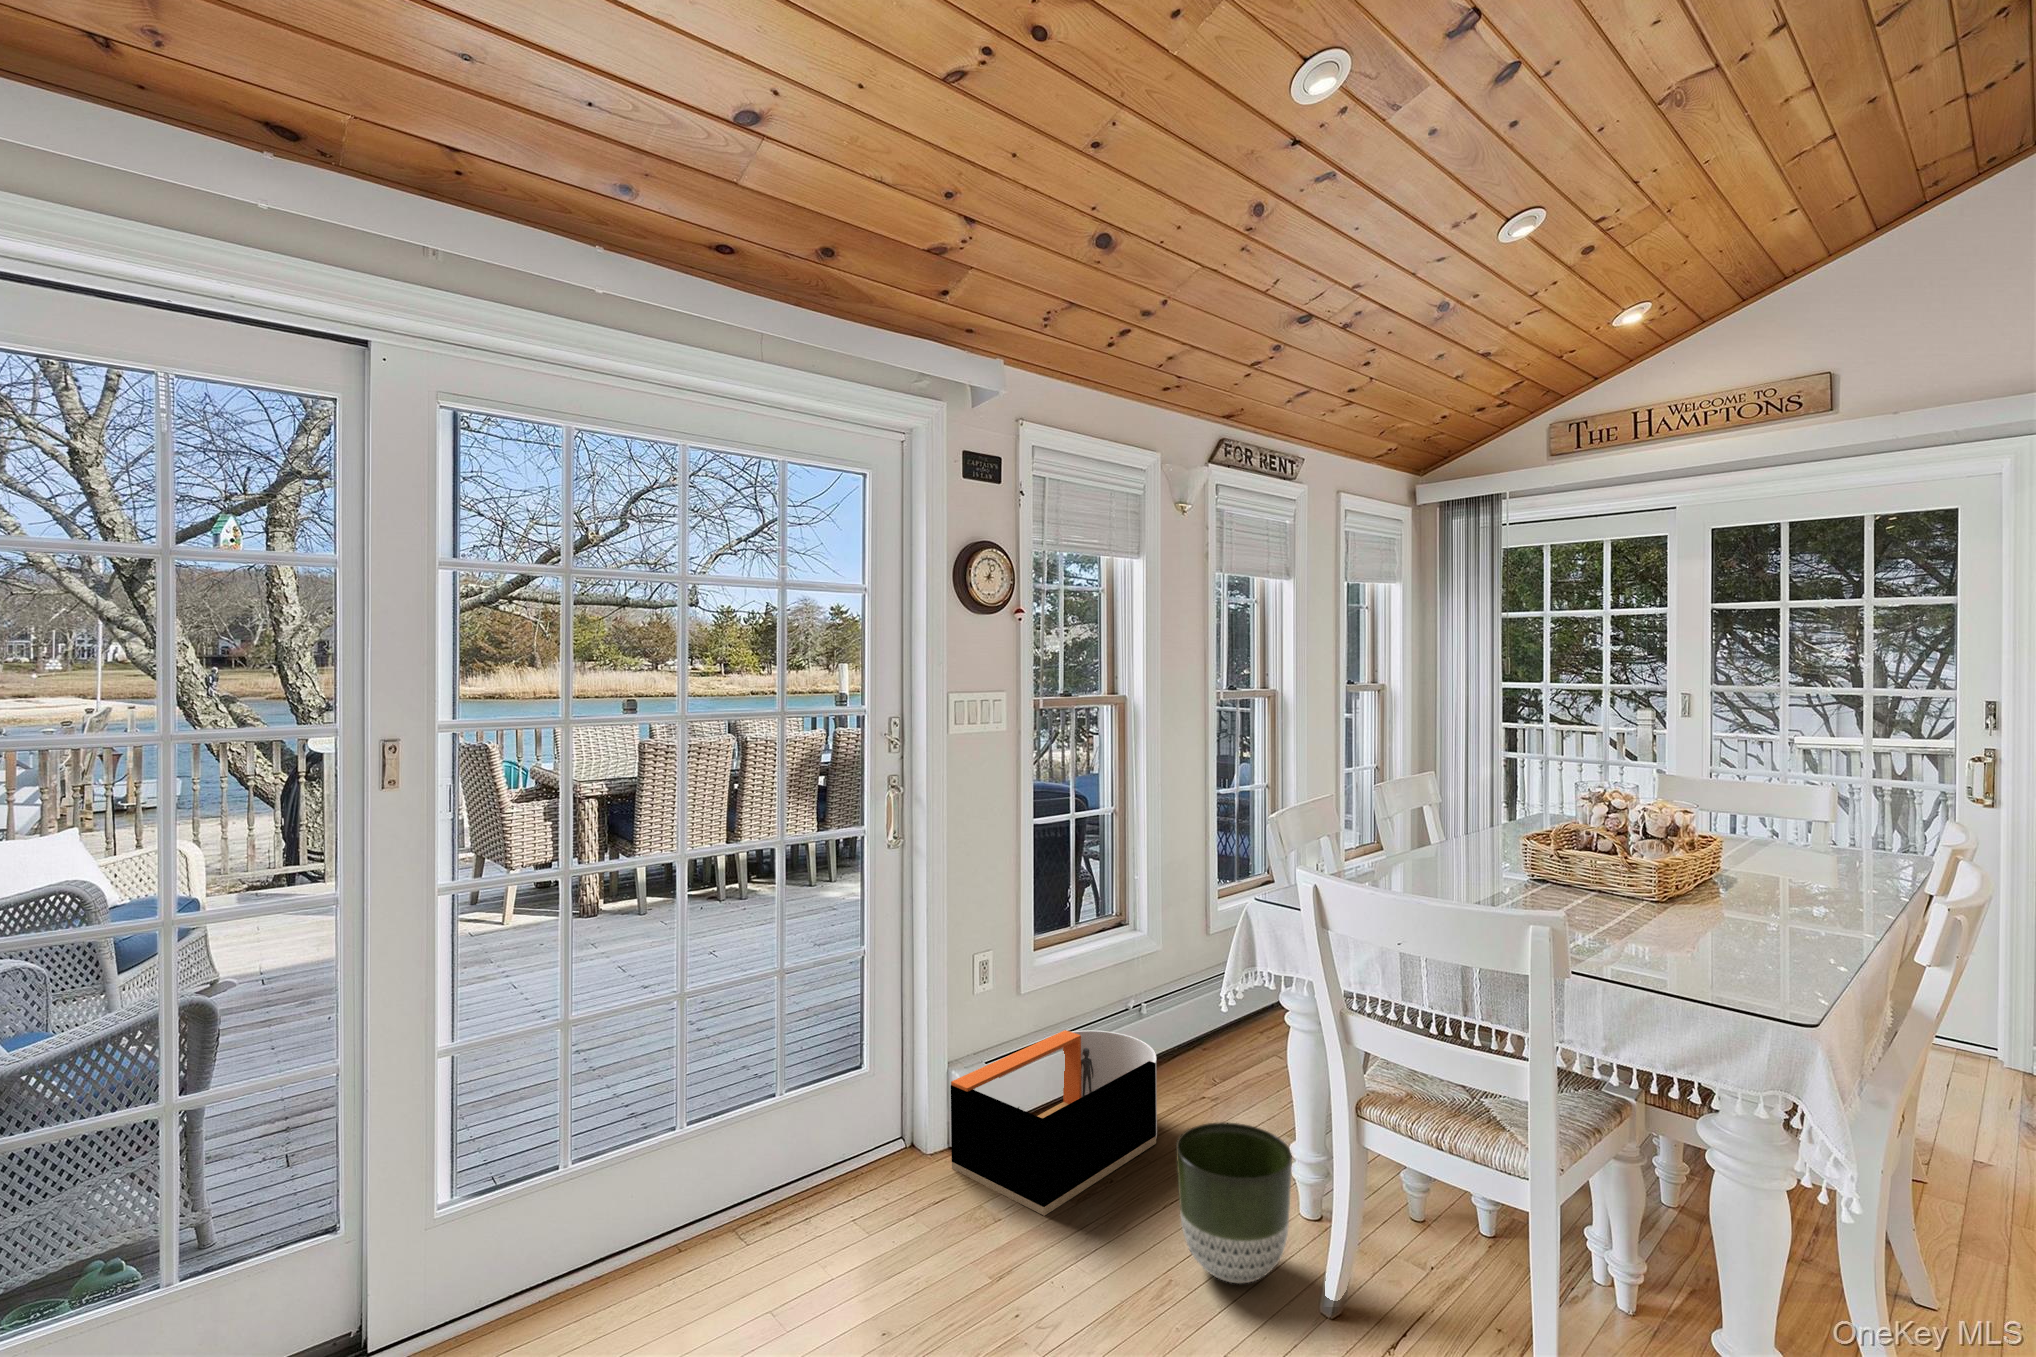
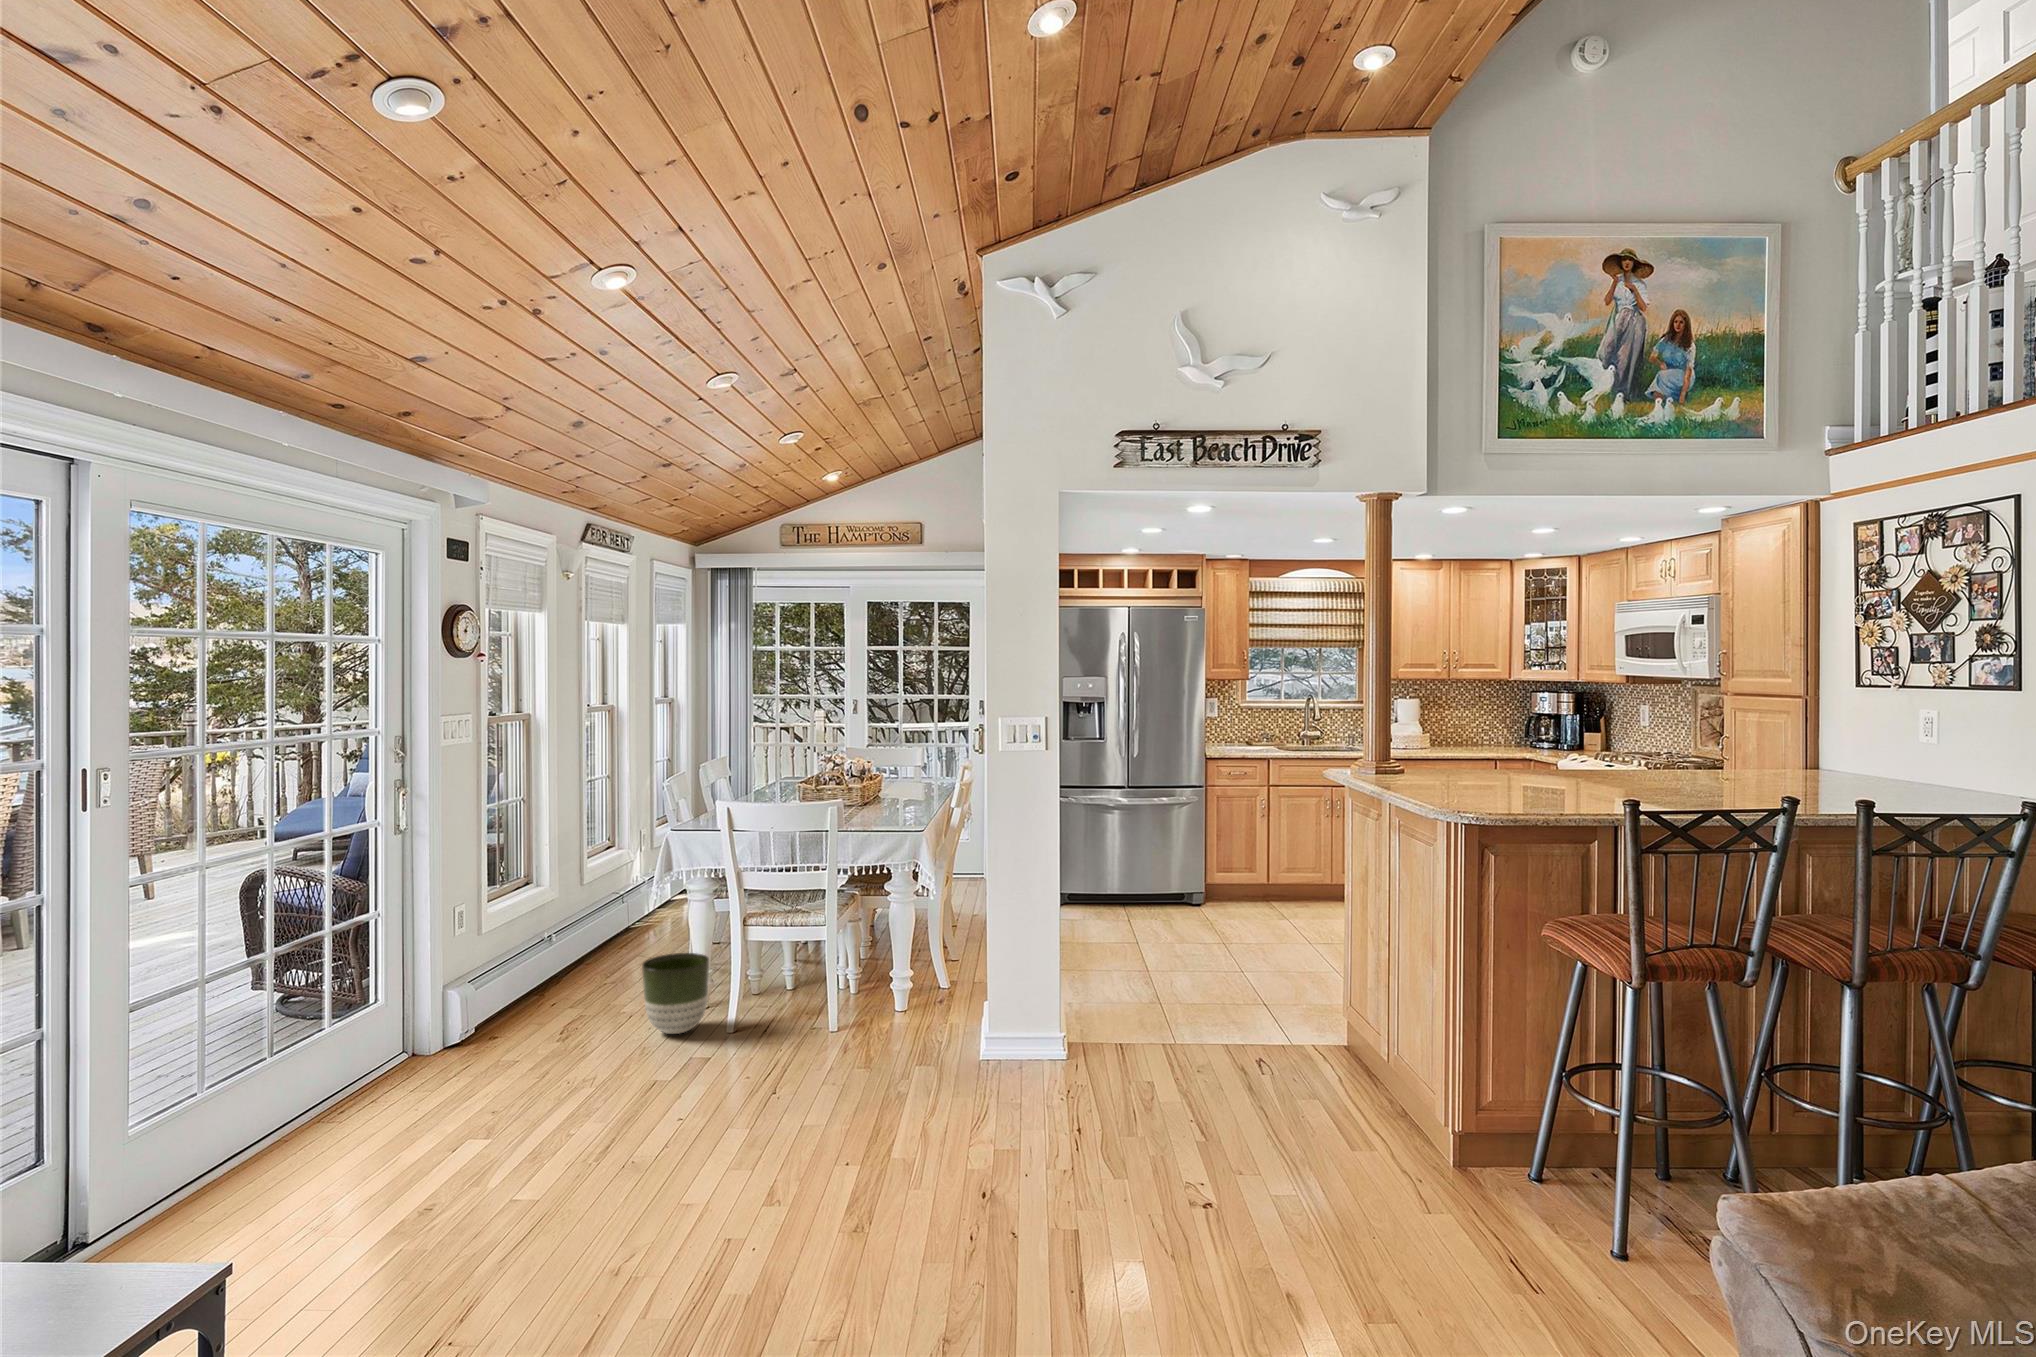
storage bin: present [951,1030,1157,1216] -> none [460,944,593,1045]

